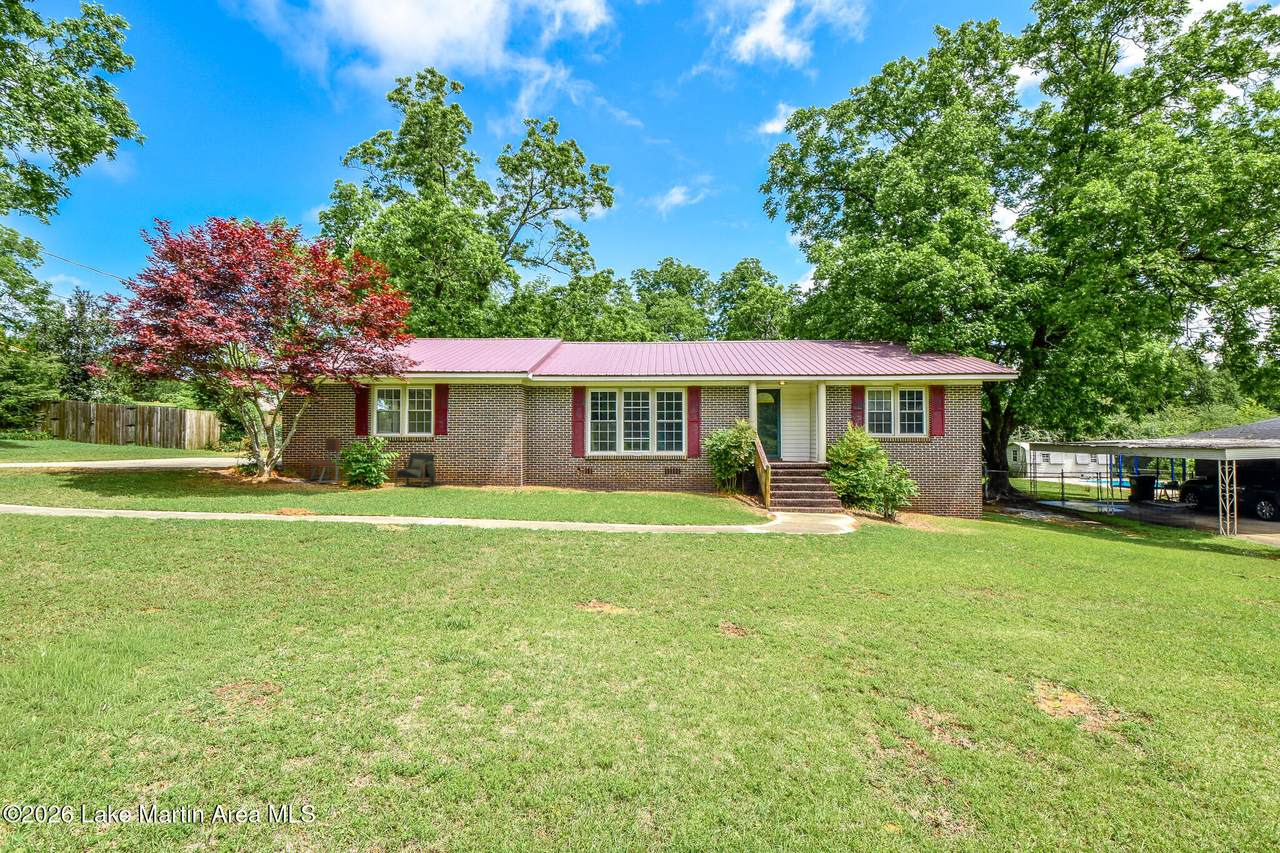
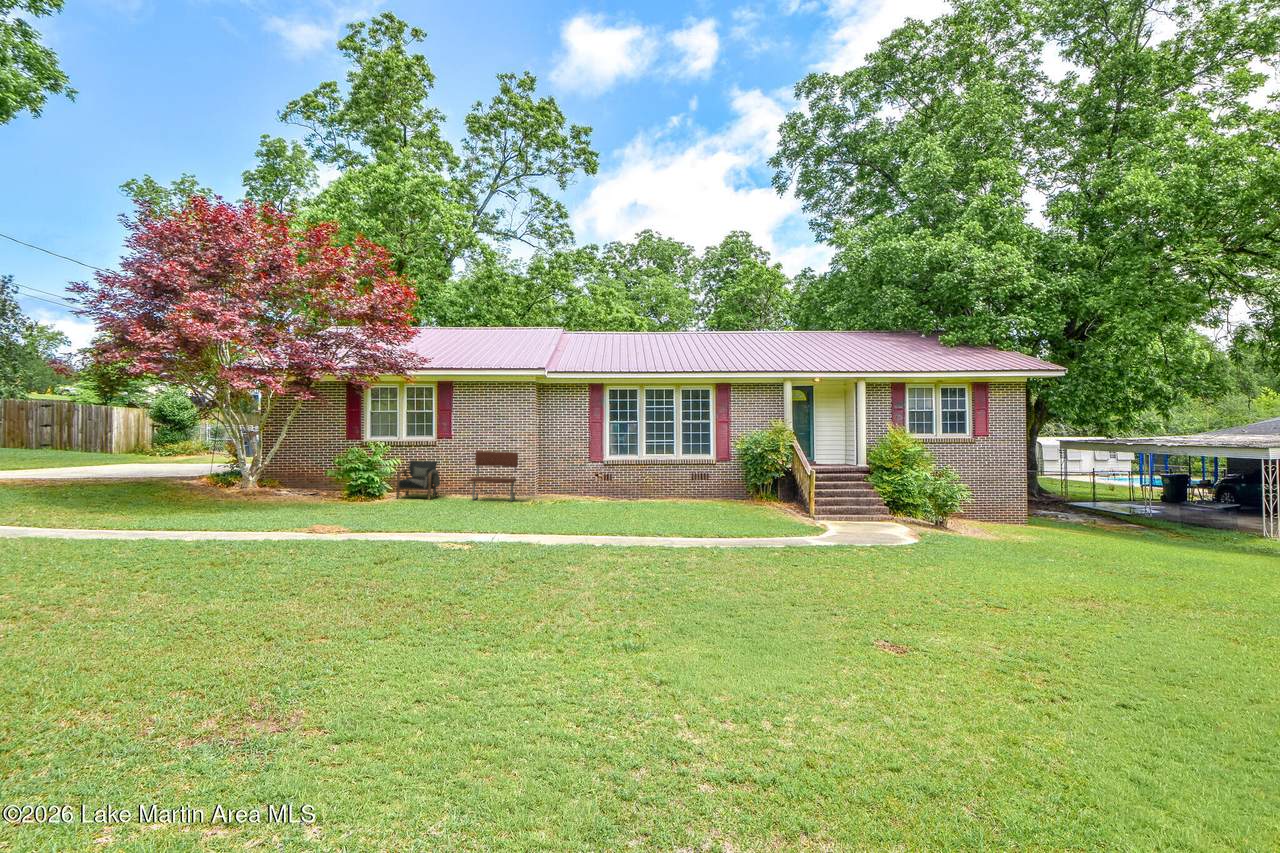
bench: present [304,438,340,483] -> present [470,451,518,501]

